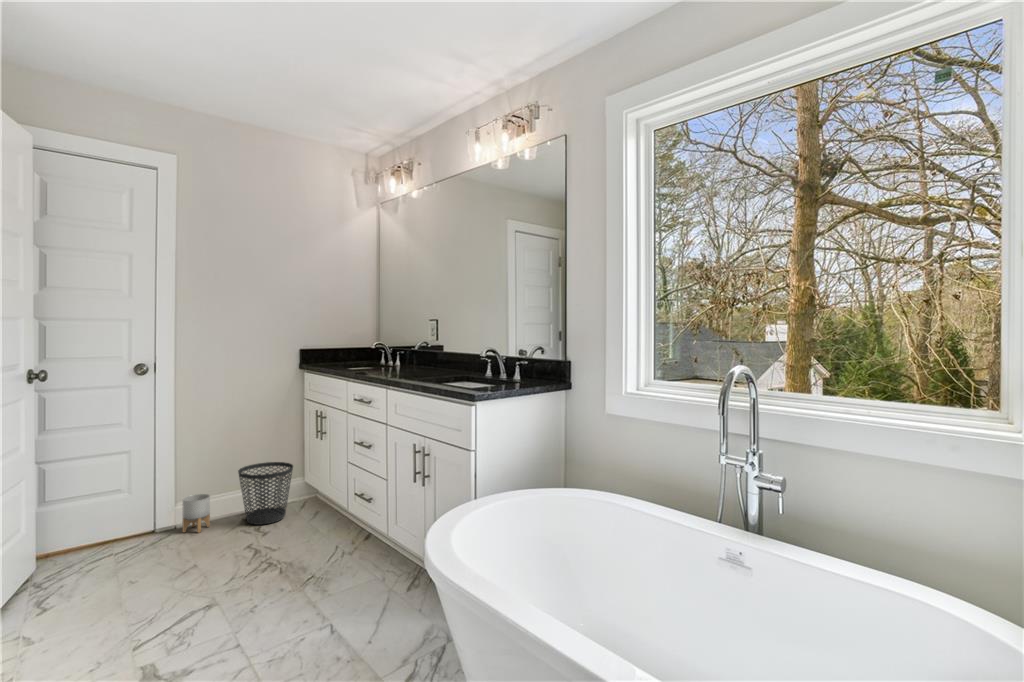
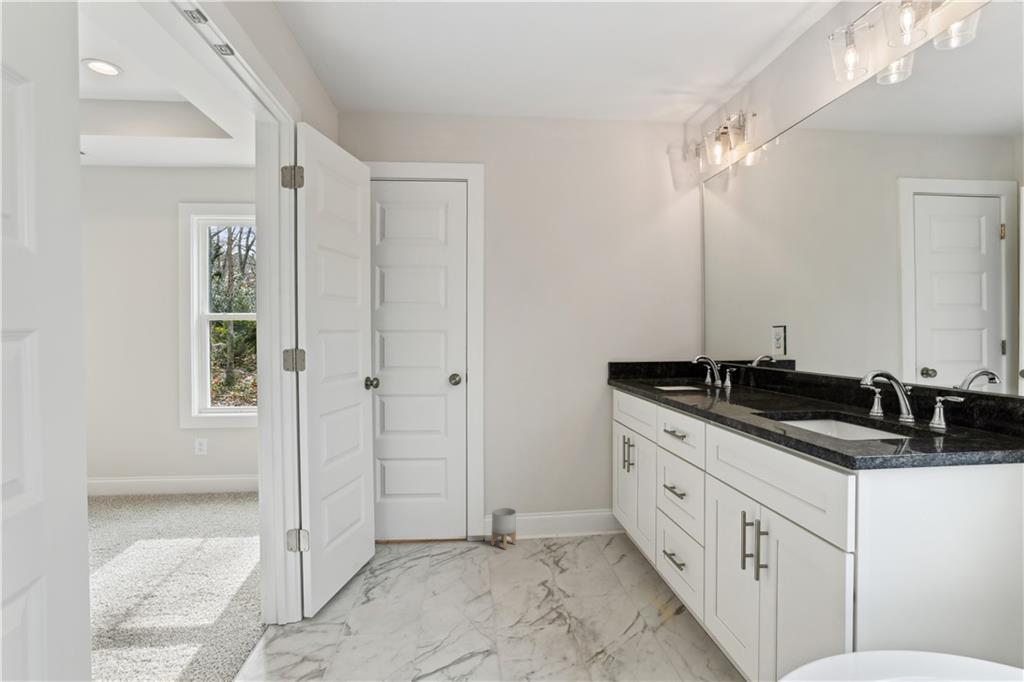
wastebasket: present [238,462,293,525] -> none [542,485,598,557]

